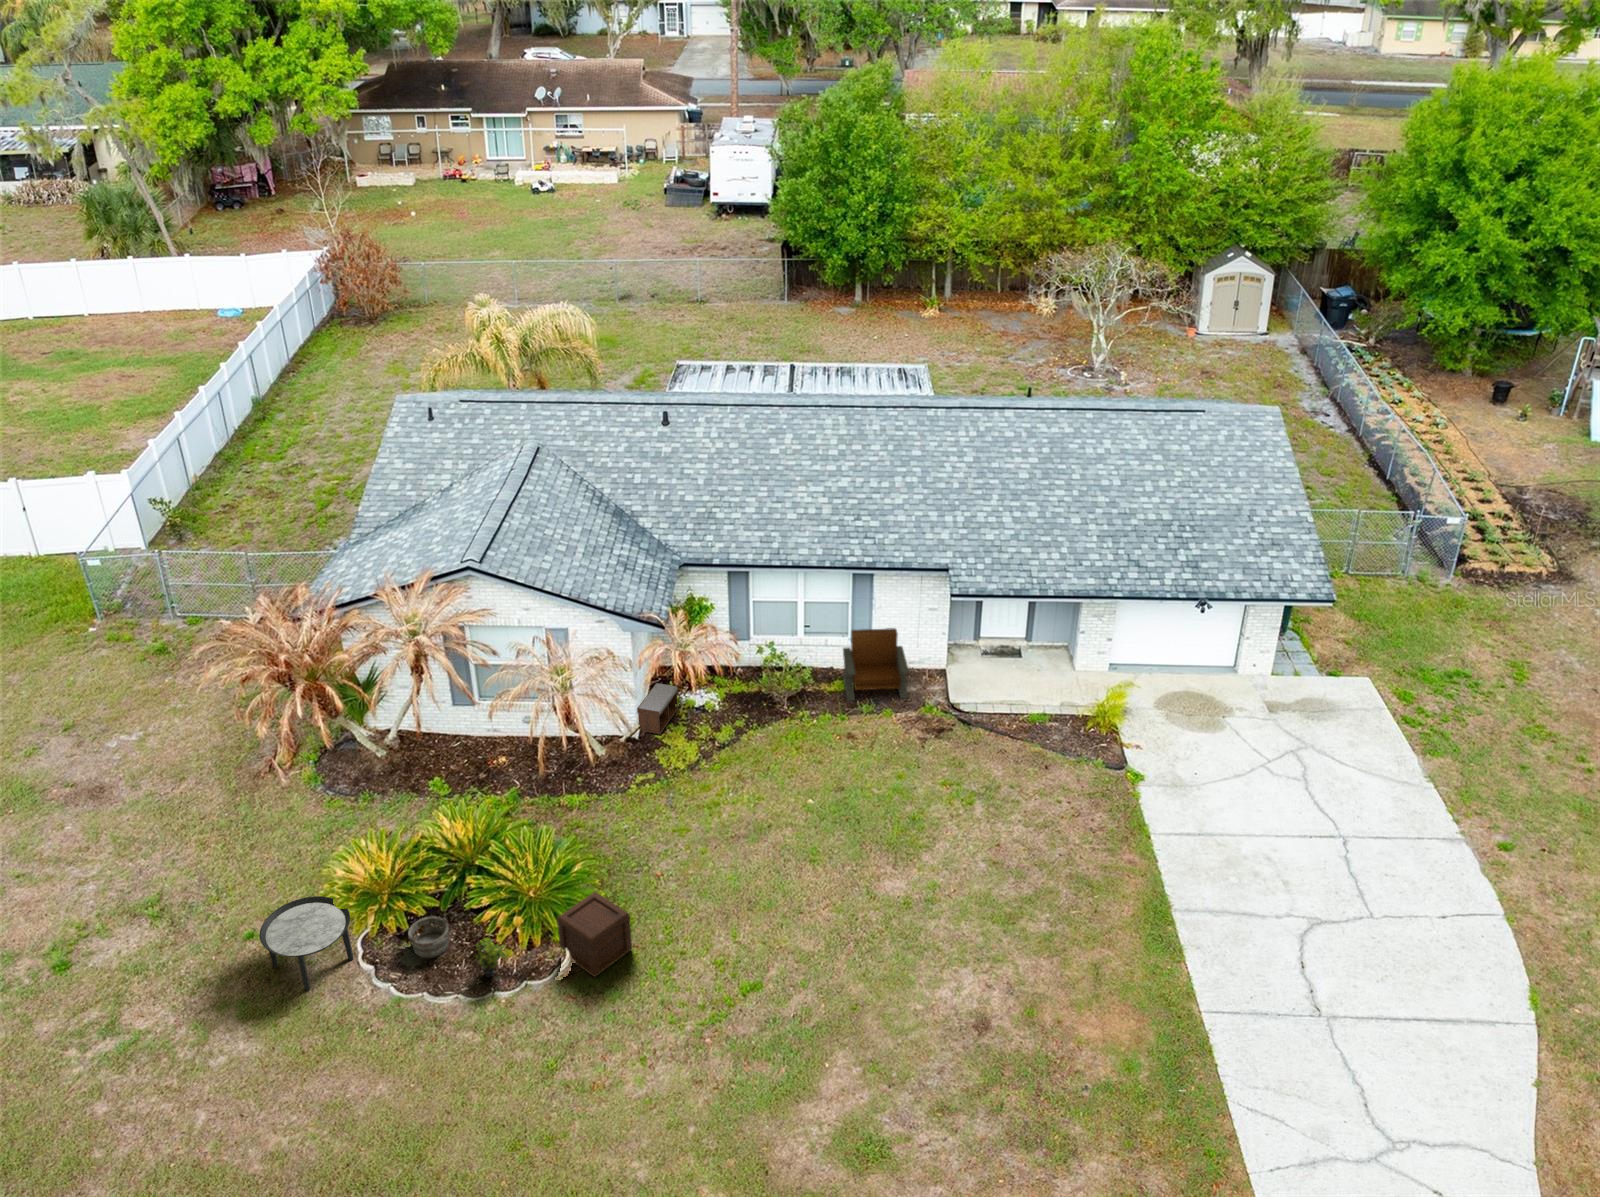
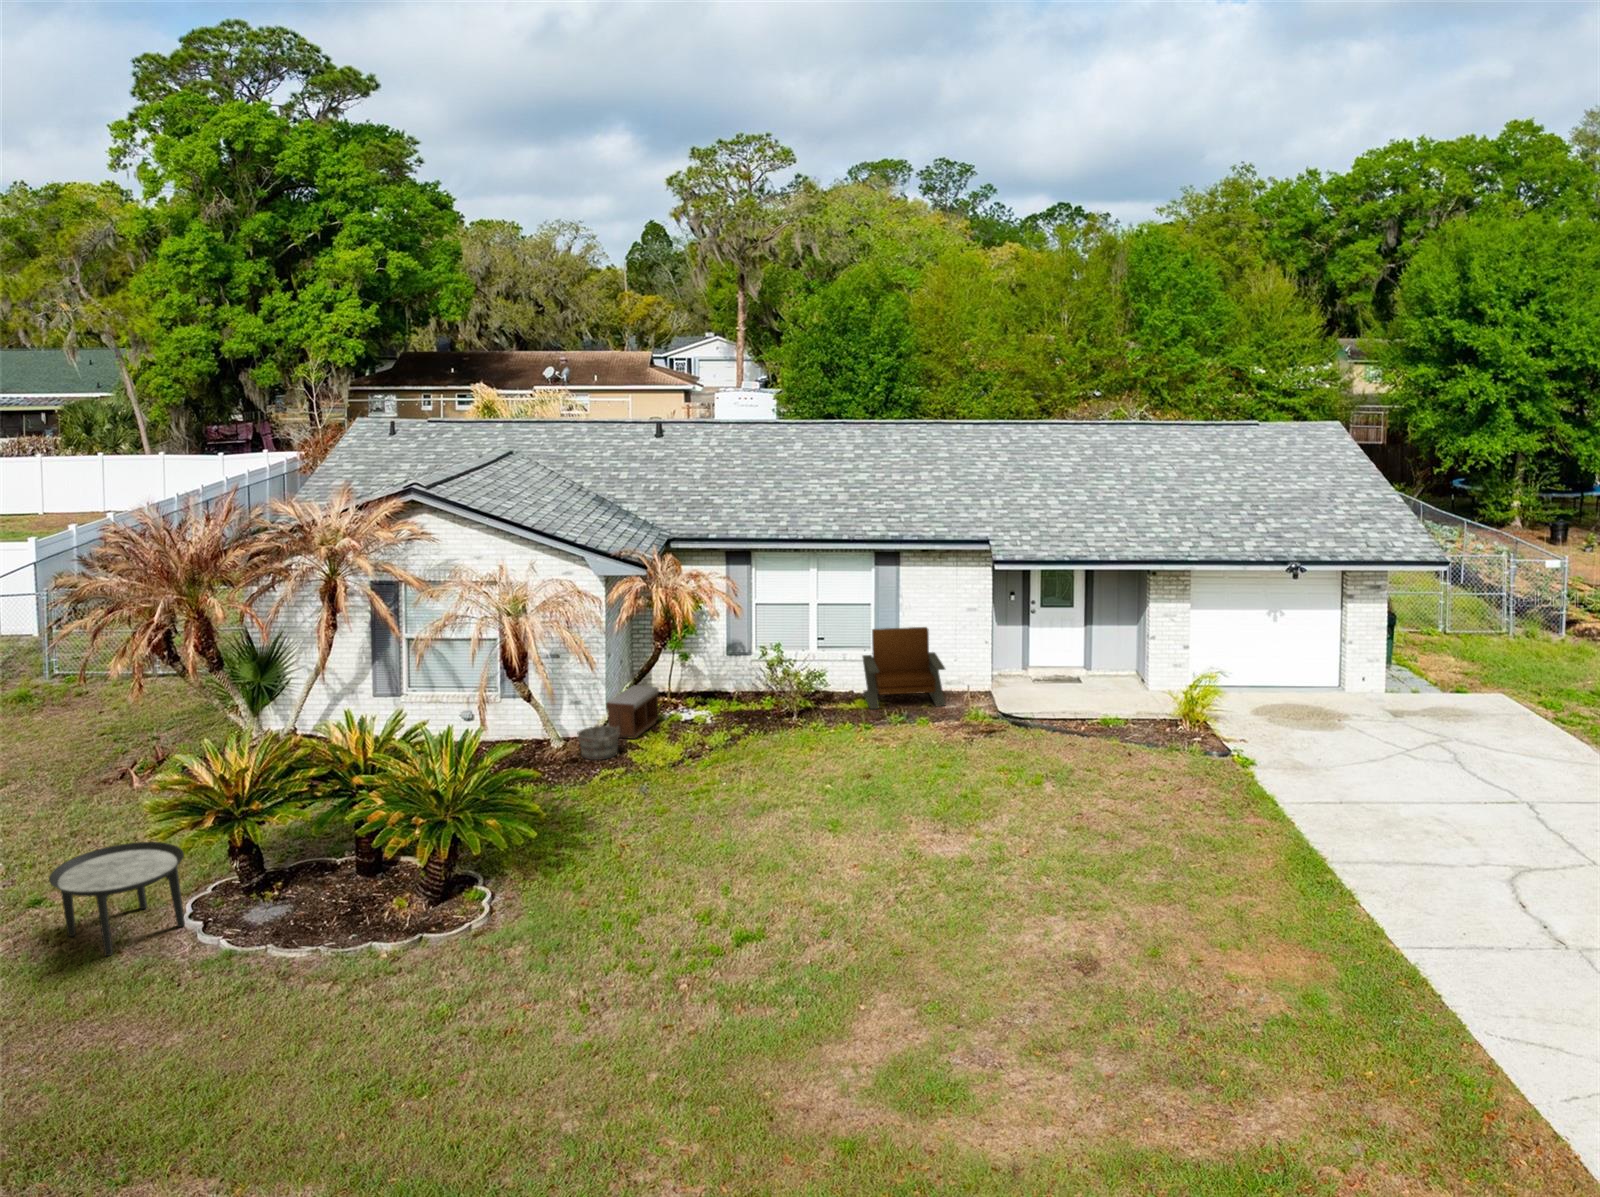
wooden crate: present [557,892,632,977] -> none [471,827,578,934]
bucket: present [408,916,449,958] -> present [577,726,620,760]
potted plant: present [476,938,506,978] -> none [352,877,397,938]

